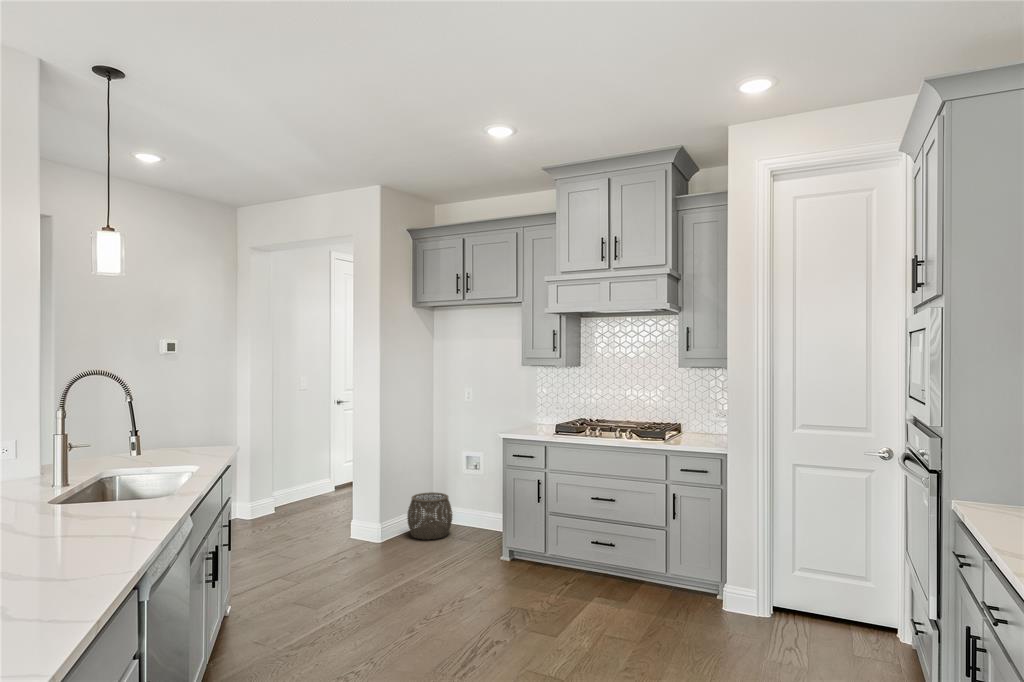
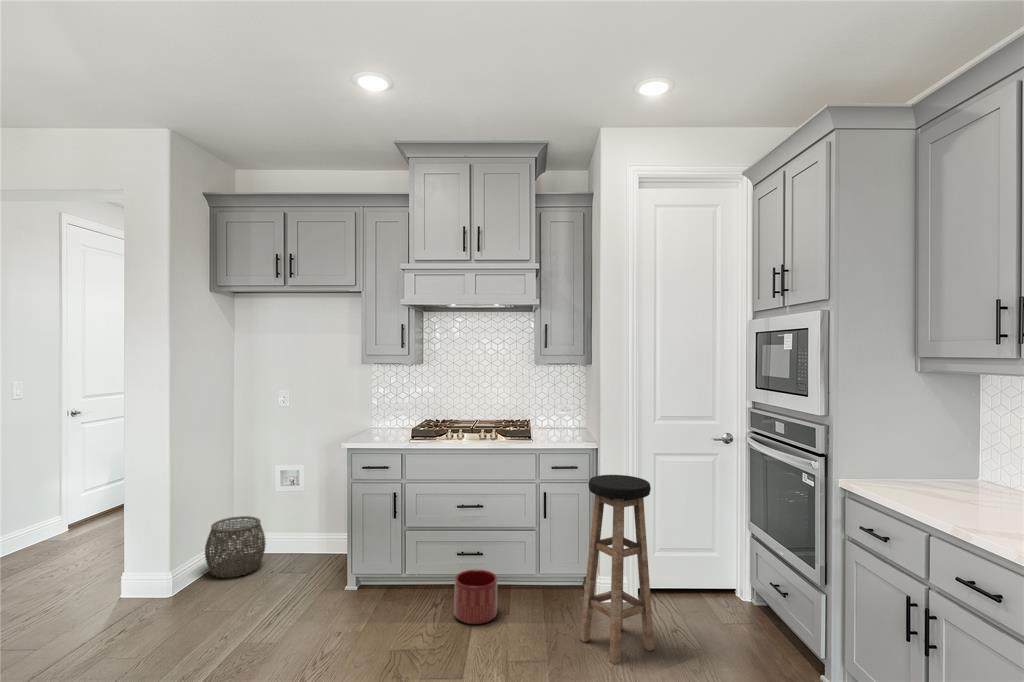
bar stool: none [673,473,745,659] -> present [580,475,654,664]
planter: none [571,556,612,604] -> present [454,569,497,624]

